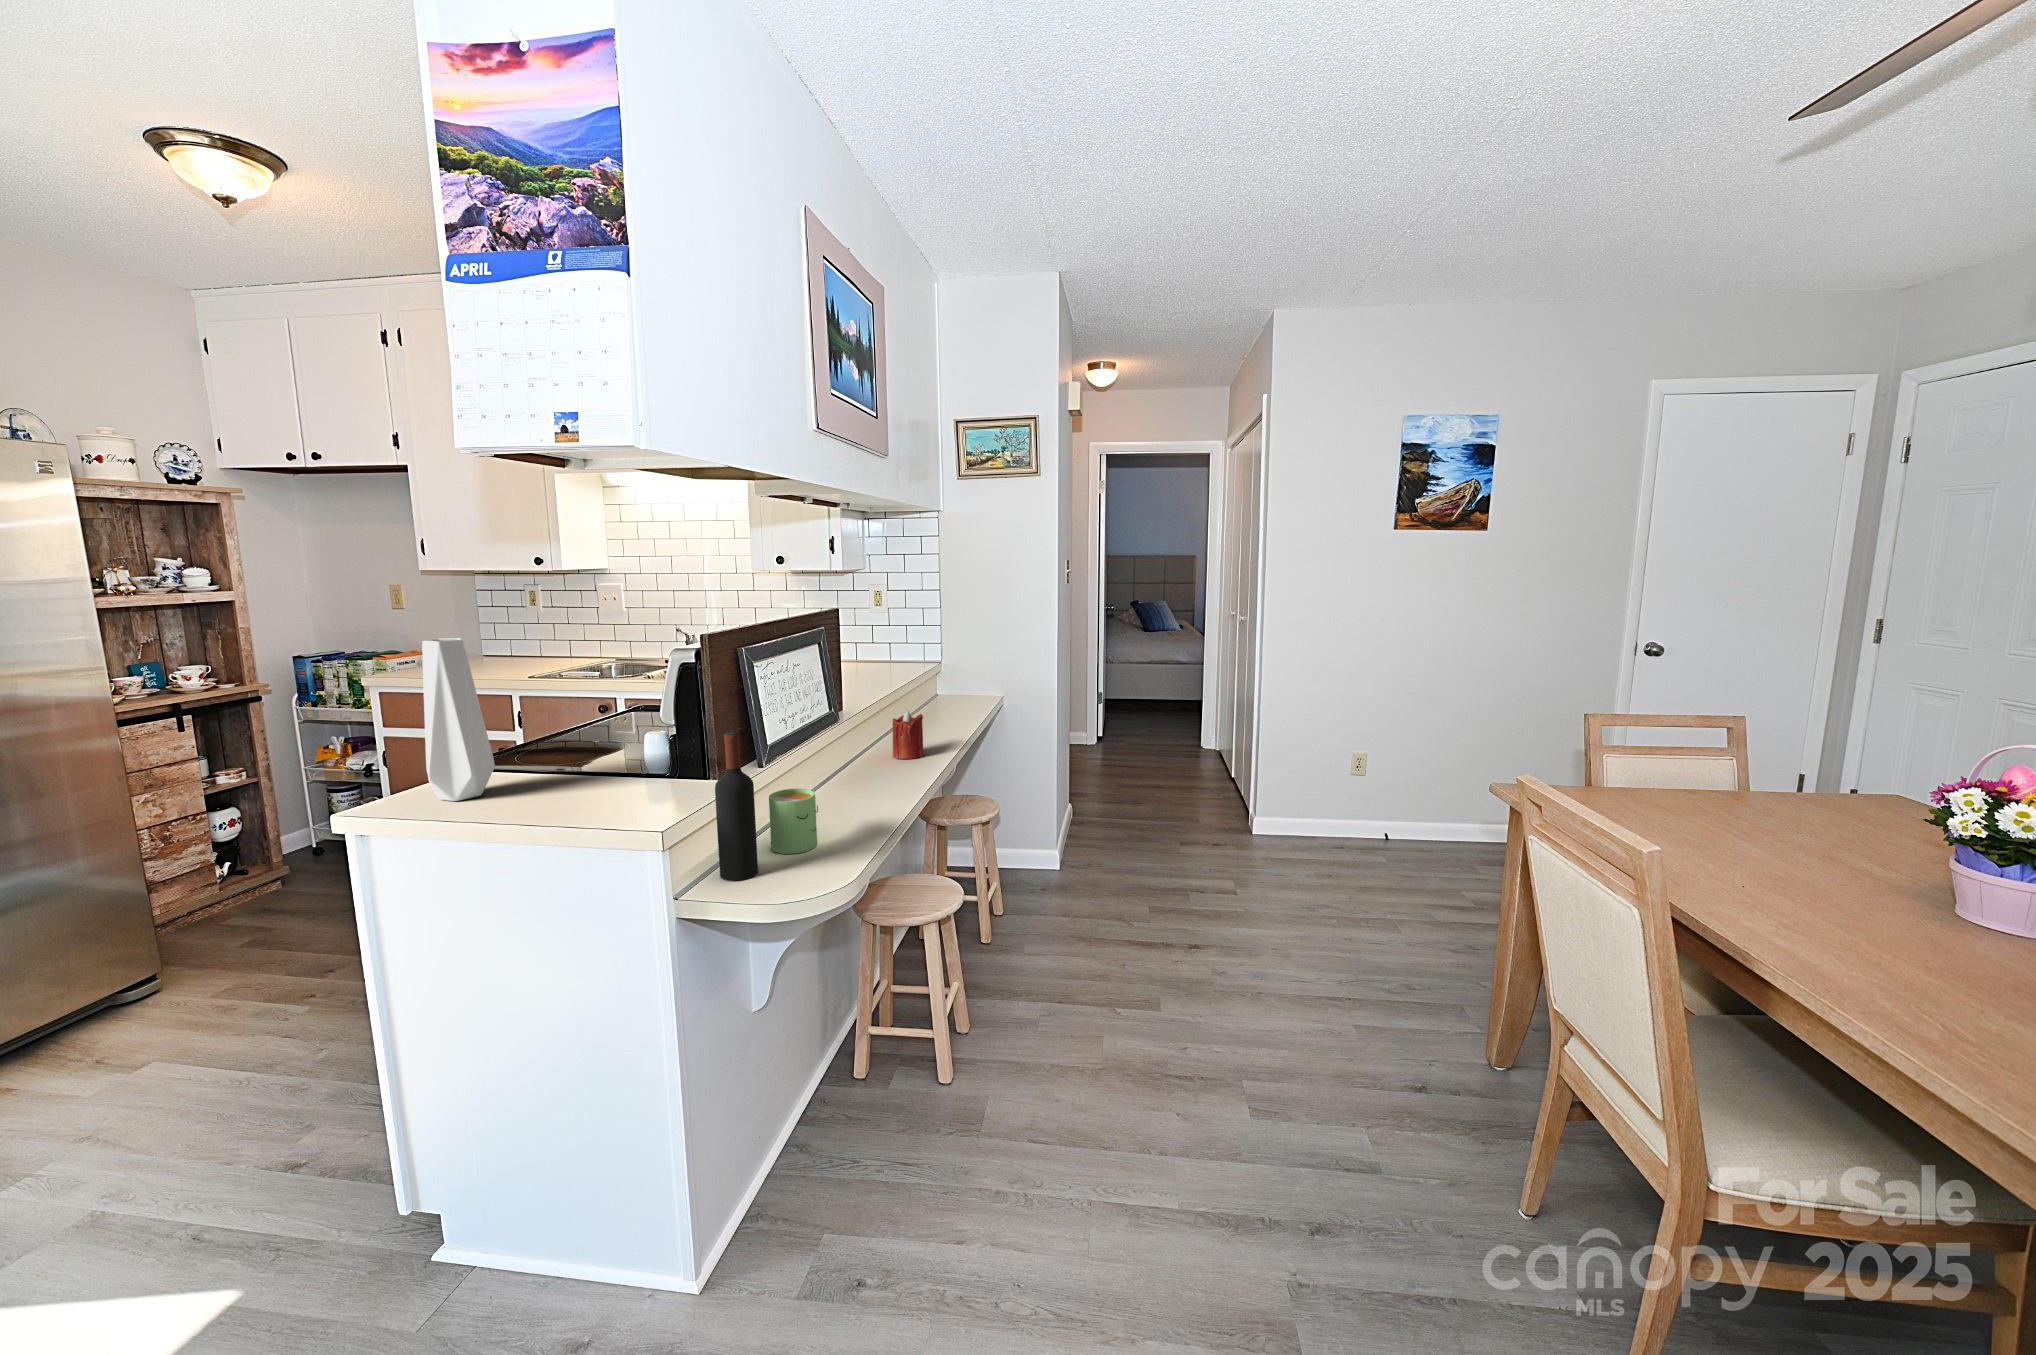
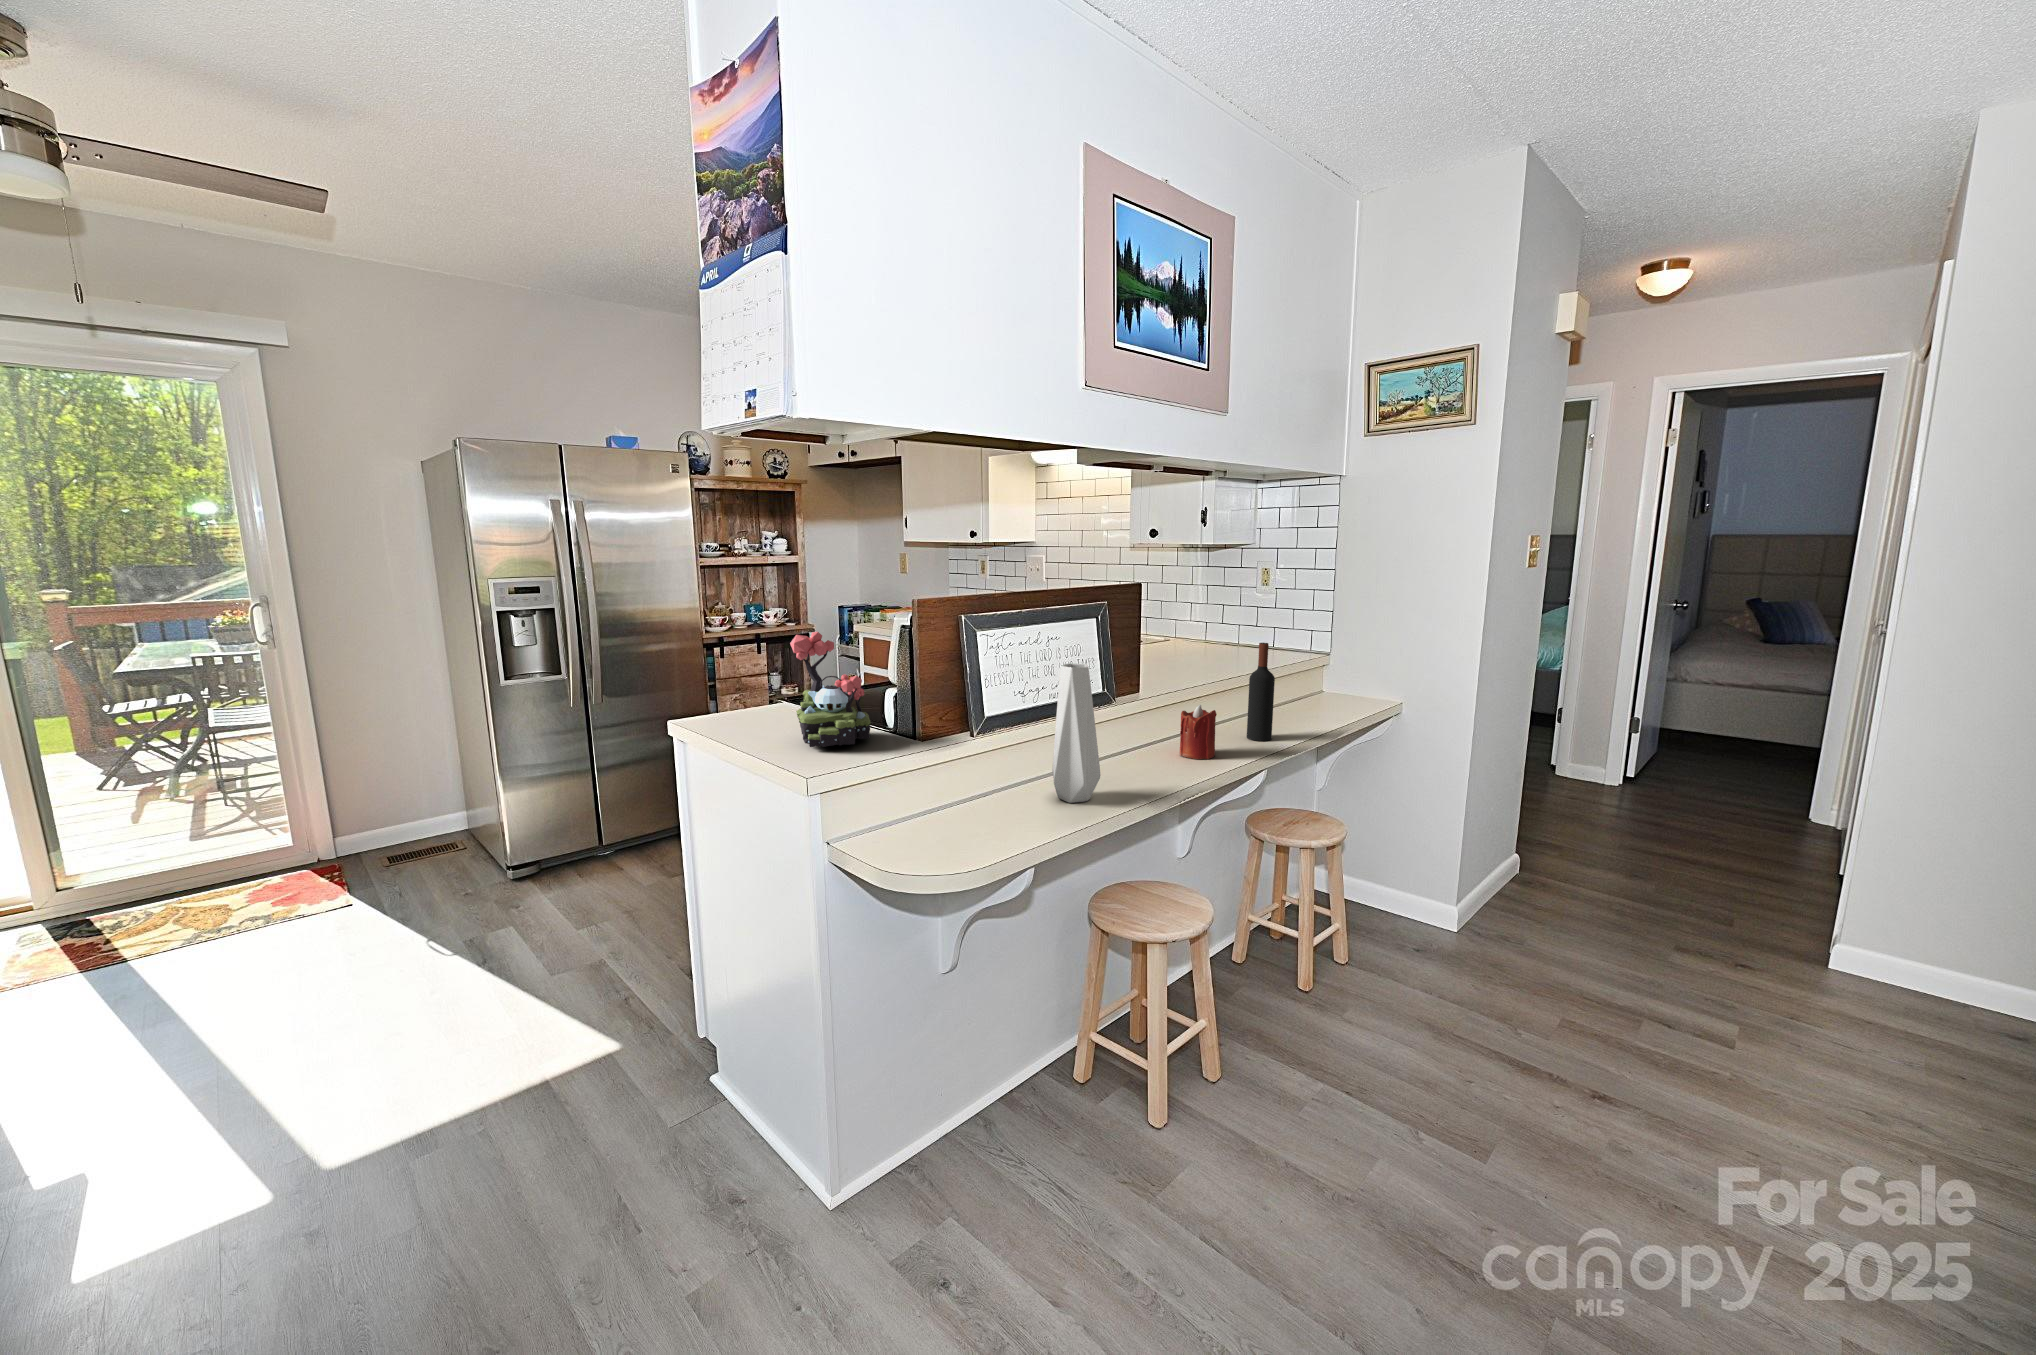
vase: present [422,638,495,801] -> present [1052,663,1101,803]
plant: none [546,676,665,804] -> present [790,632,871,747]
wine bottle: present [715,732,758,881] -> present [1247,643,1275,741]
mug: present [769,788,818,854] -> none [952,764,1005,829]

